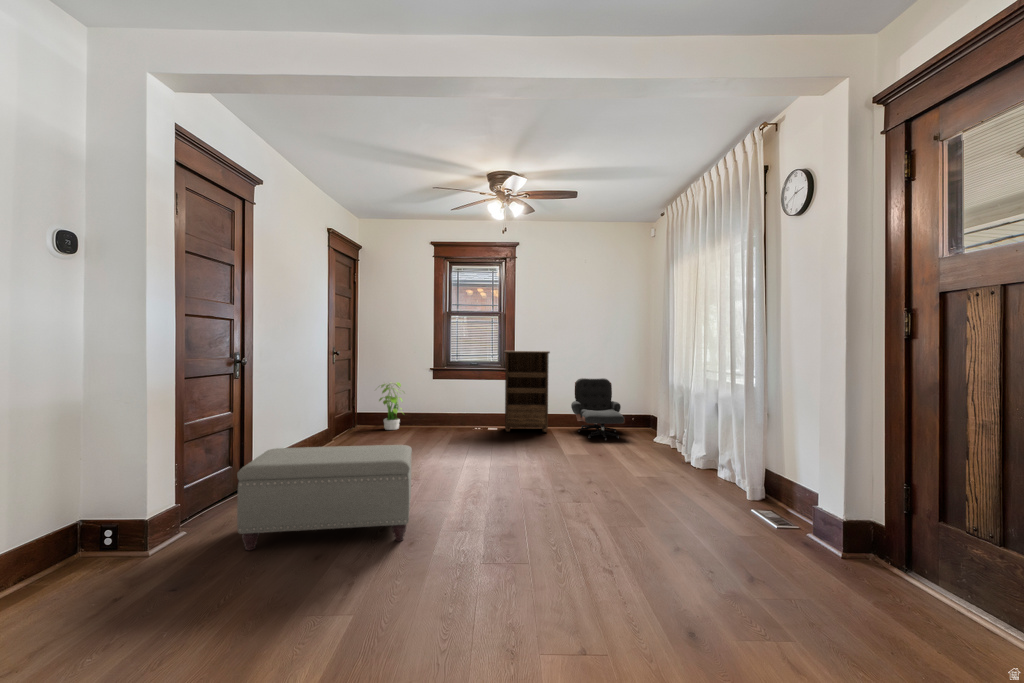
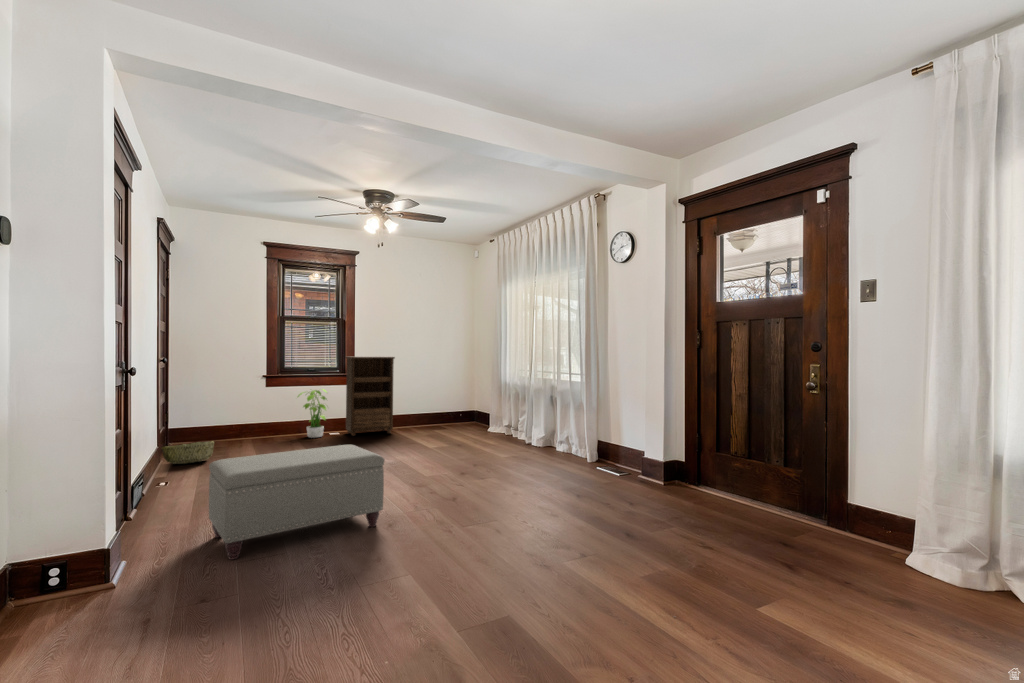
lounge chair: present [571,378,625,440] -> none [409,381,465,435]
potted plant: present [379,382,402,430] -> present [298,389,327,438]
woven basket: none [328,426,372,444] -> present [162,441,214,464]

